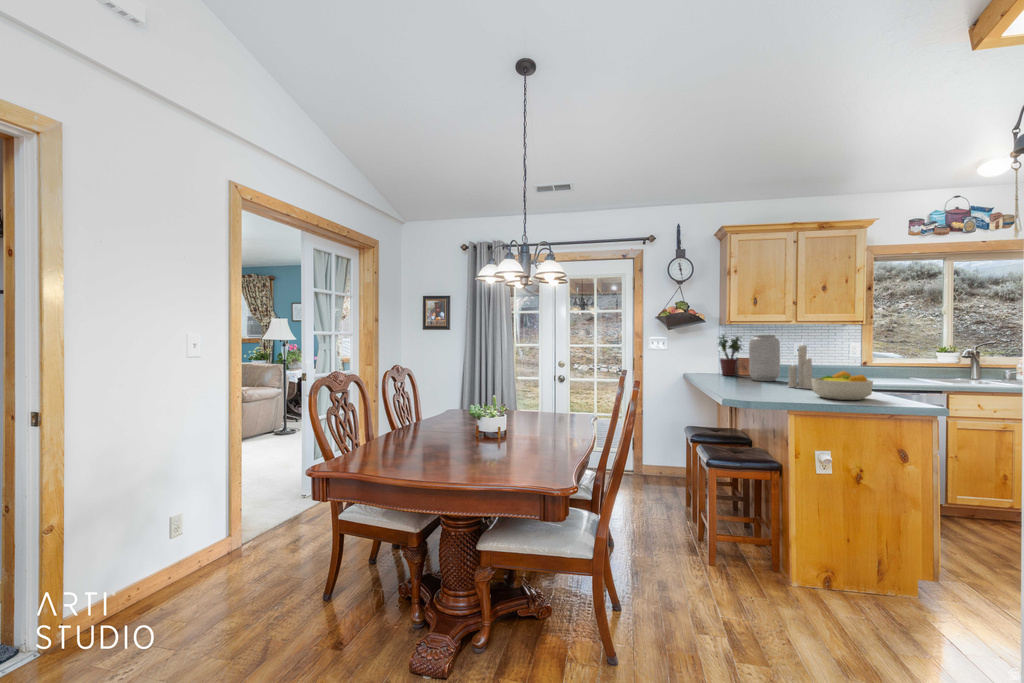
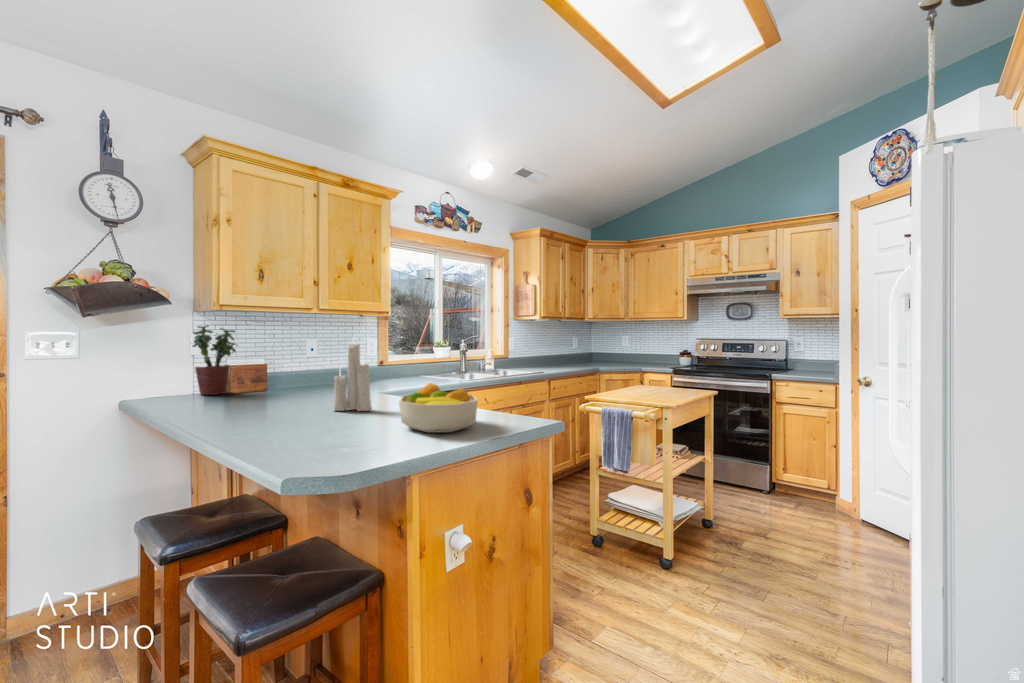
vase: present [749,335,780,381] -> none [255,328,303,401]

